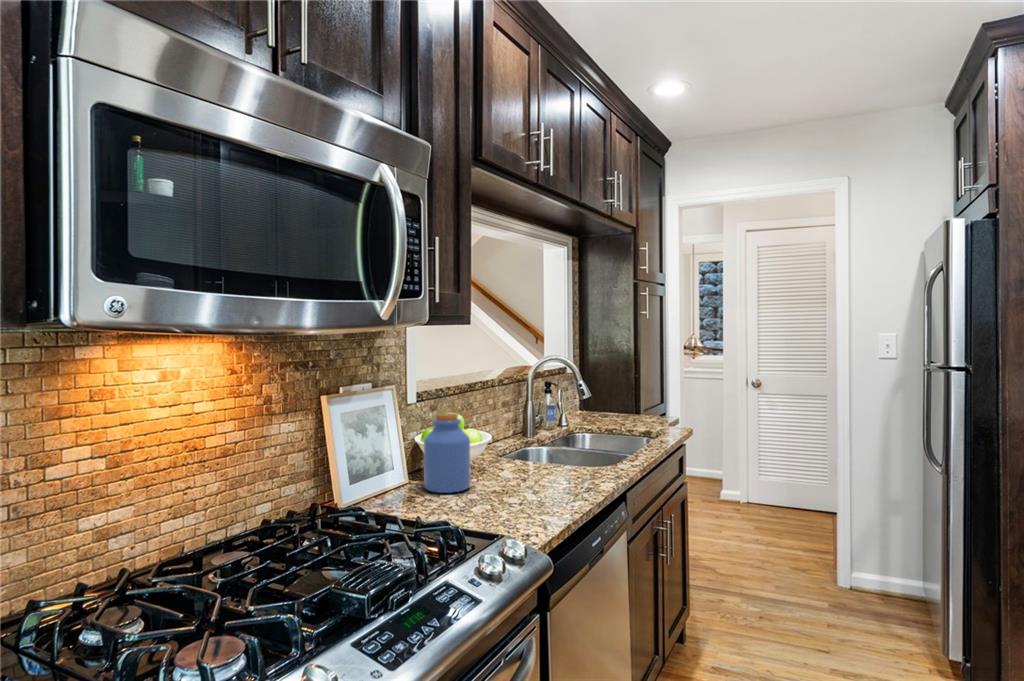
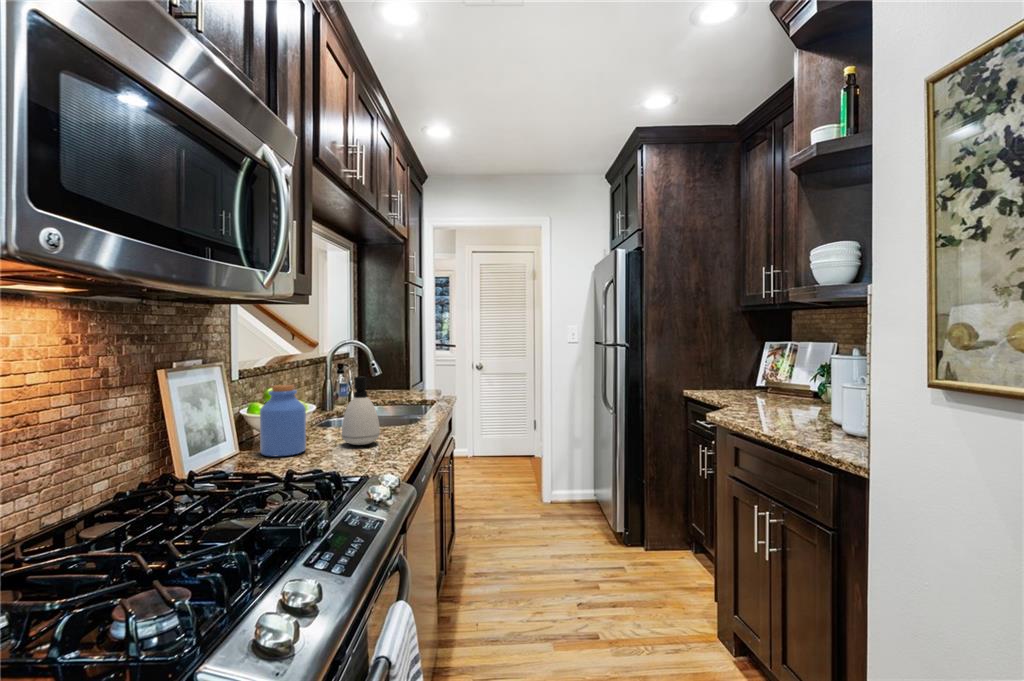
soap dispenser: none [511,406,555,488] -> present [342,376,380,445]

